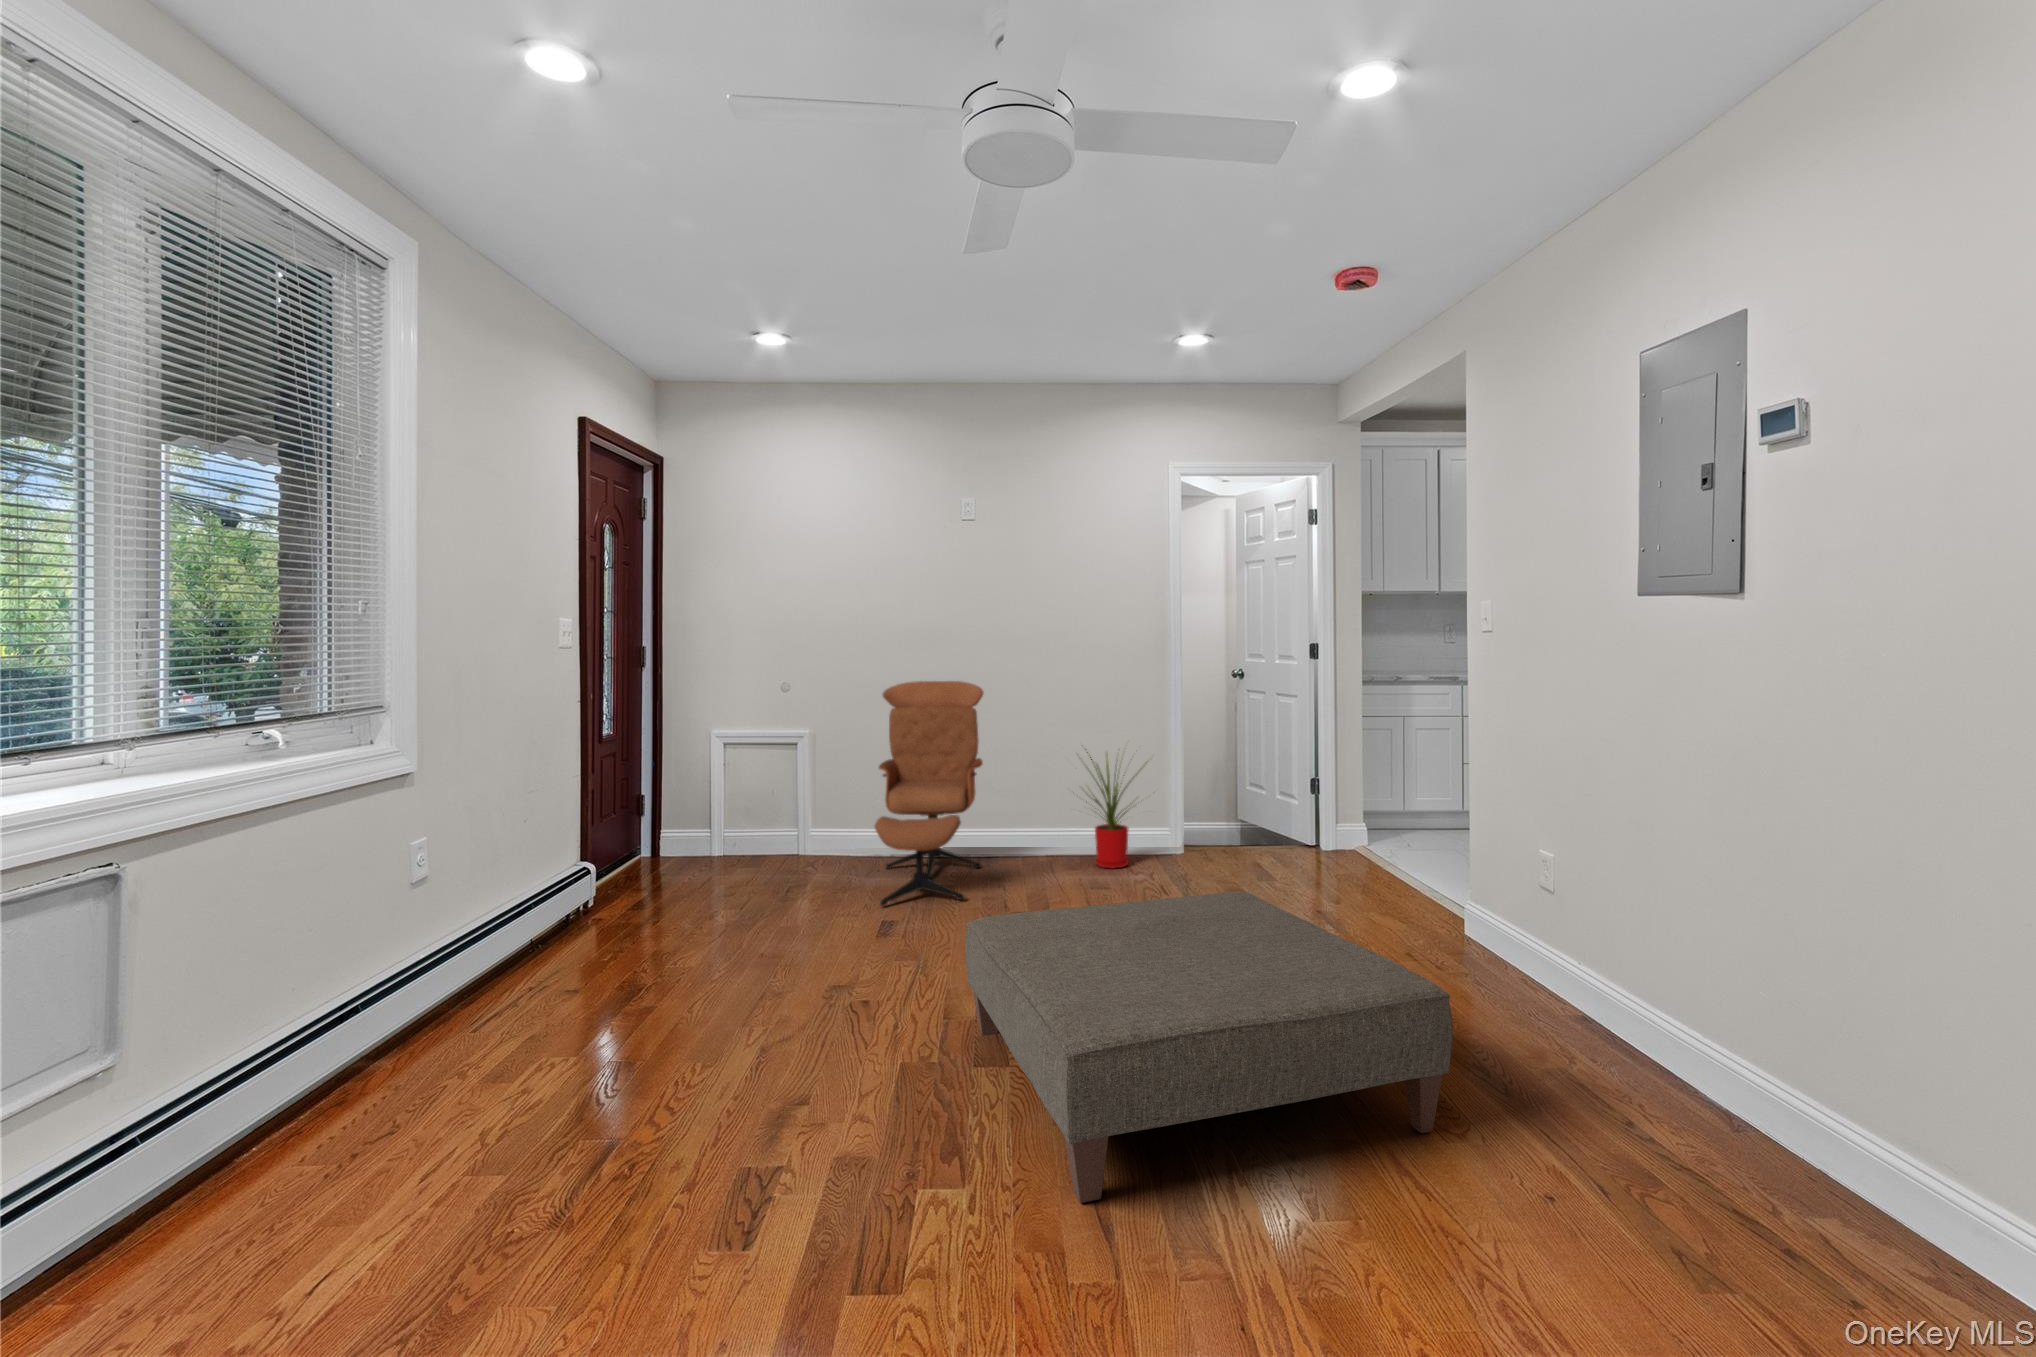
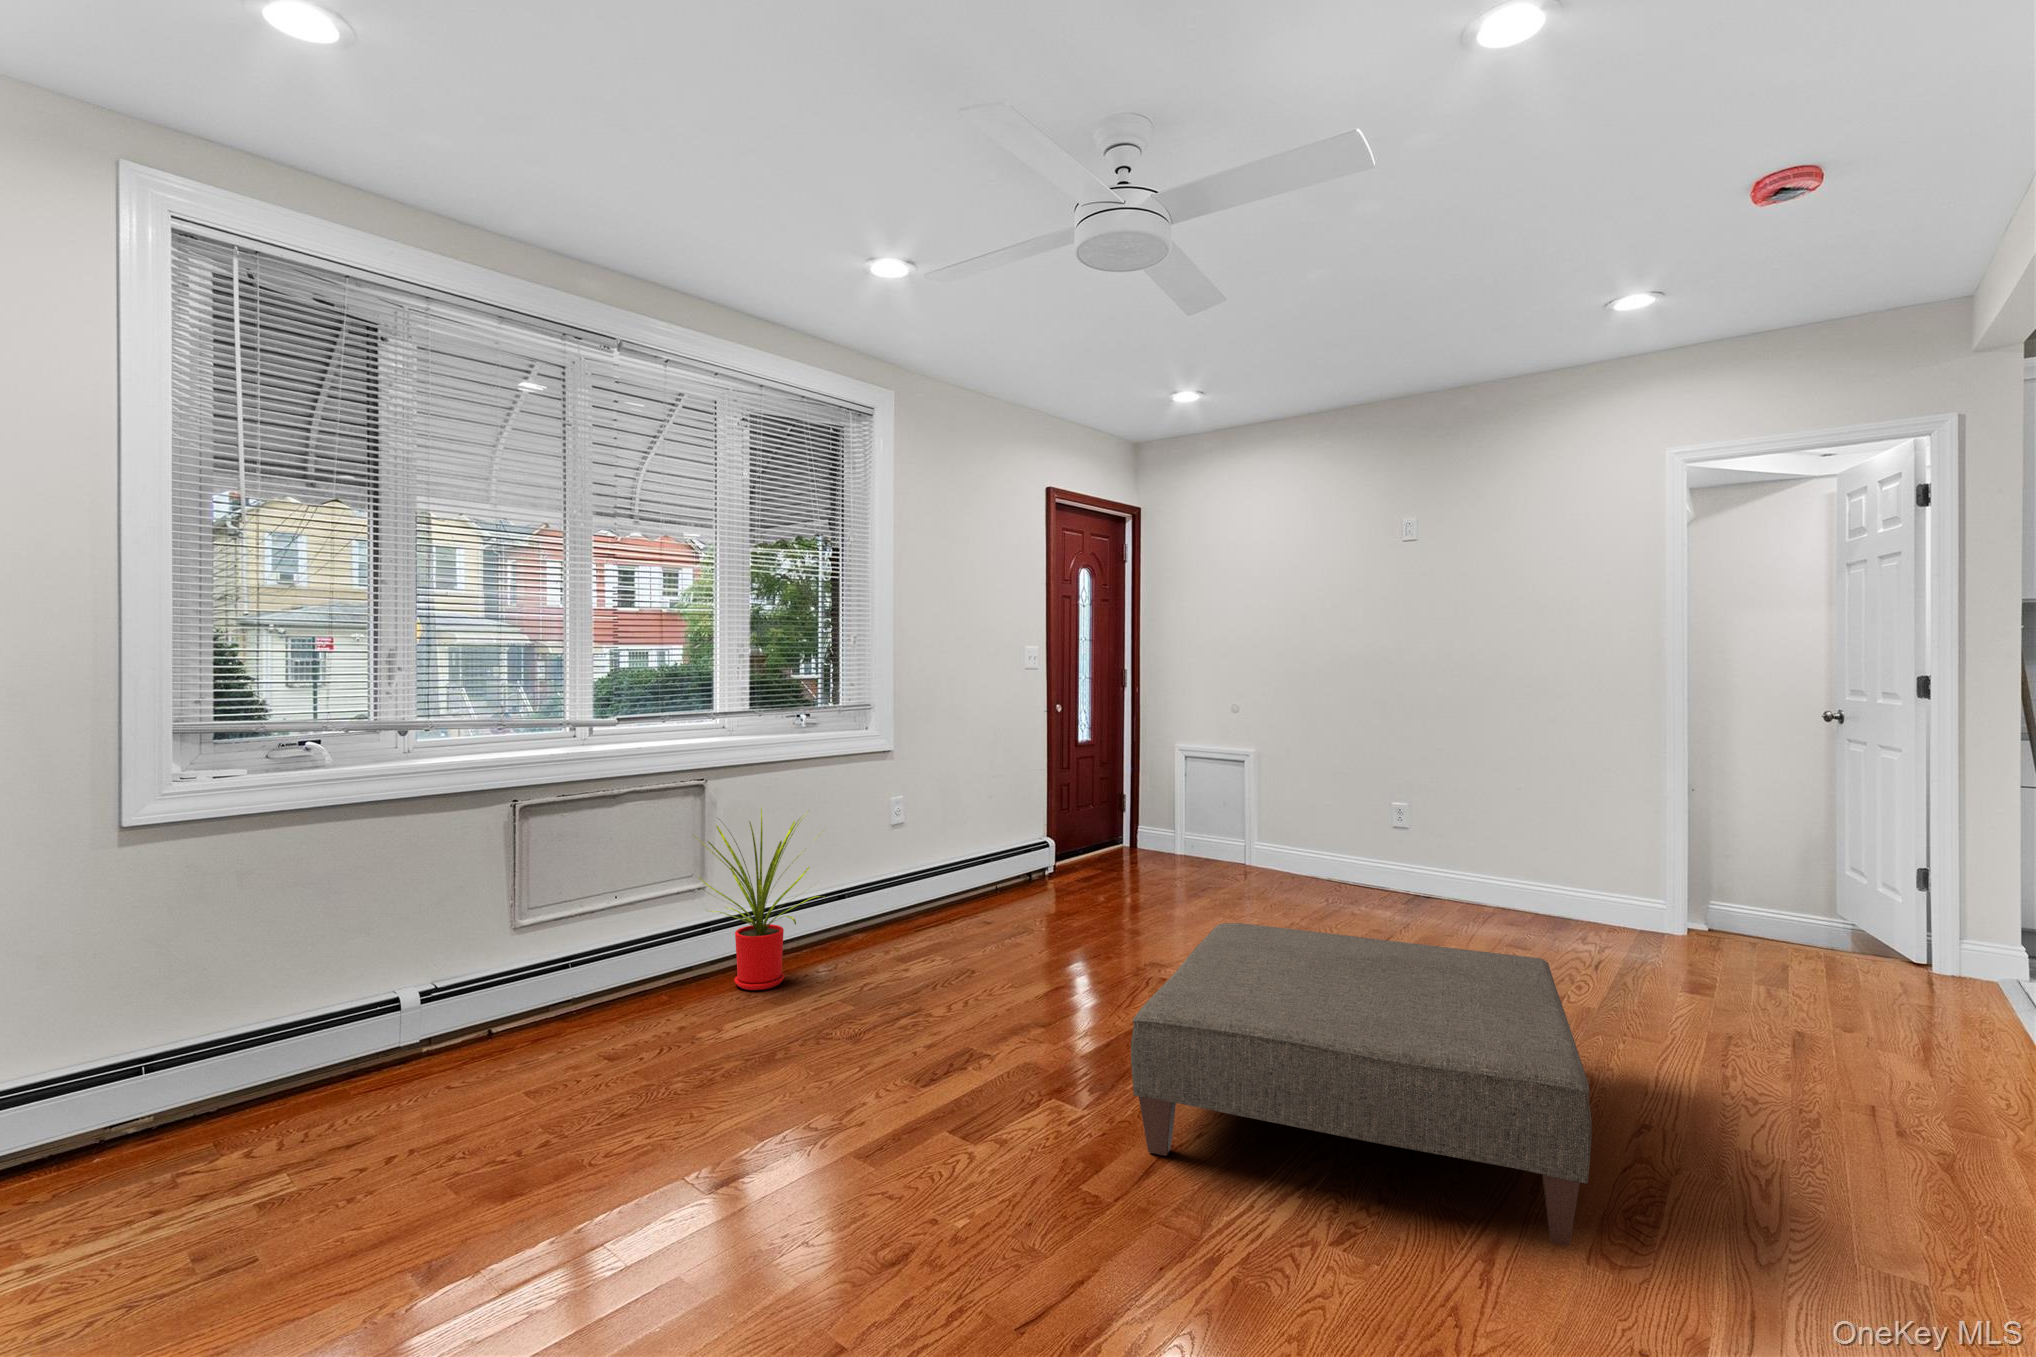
lounge chair: present [875,681,983,906] -> none [1262,706,1422,929]
house plant: present [1085,749,1142,868] -> present [693,807,818,990]

